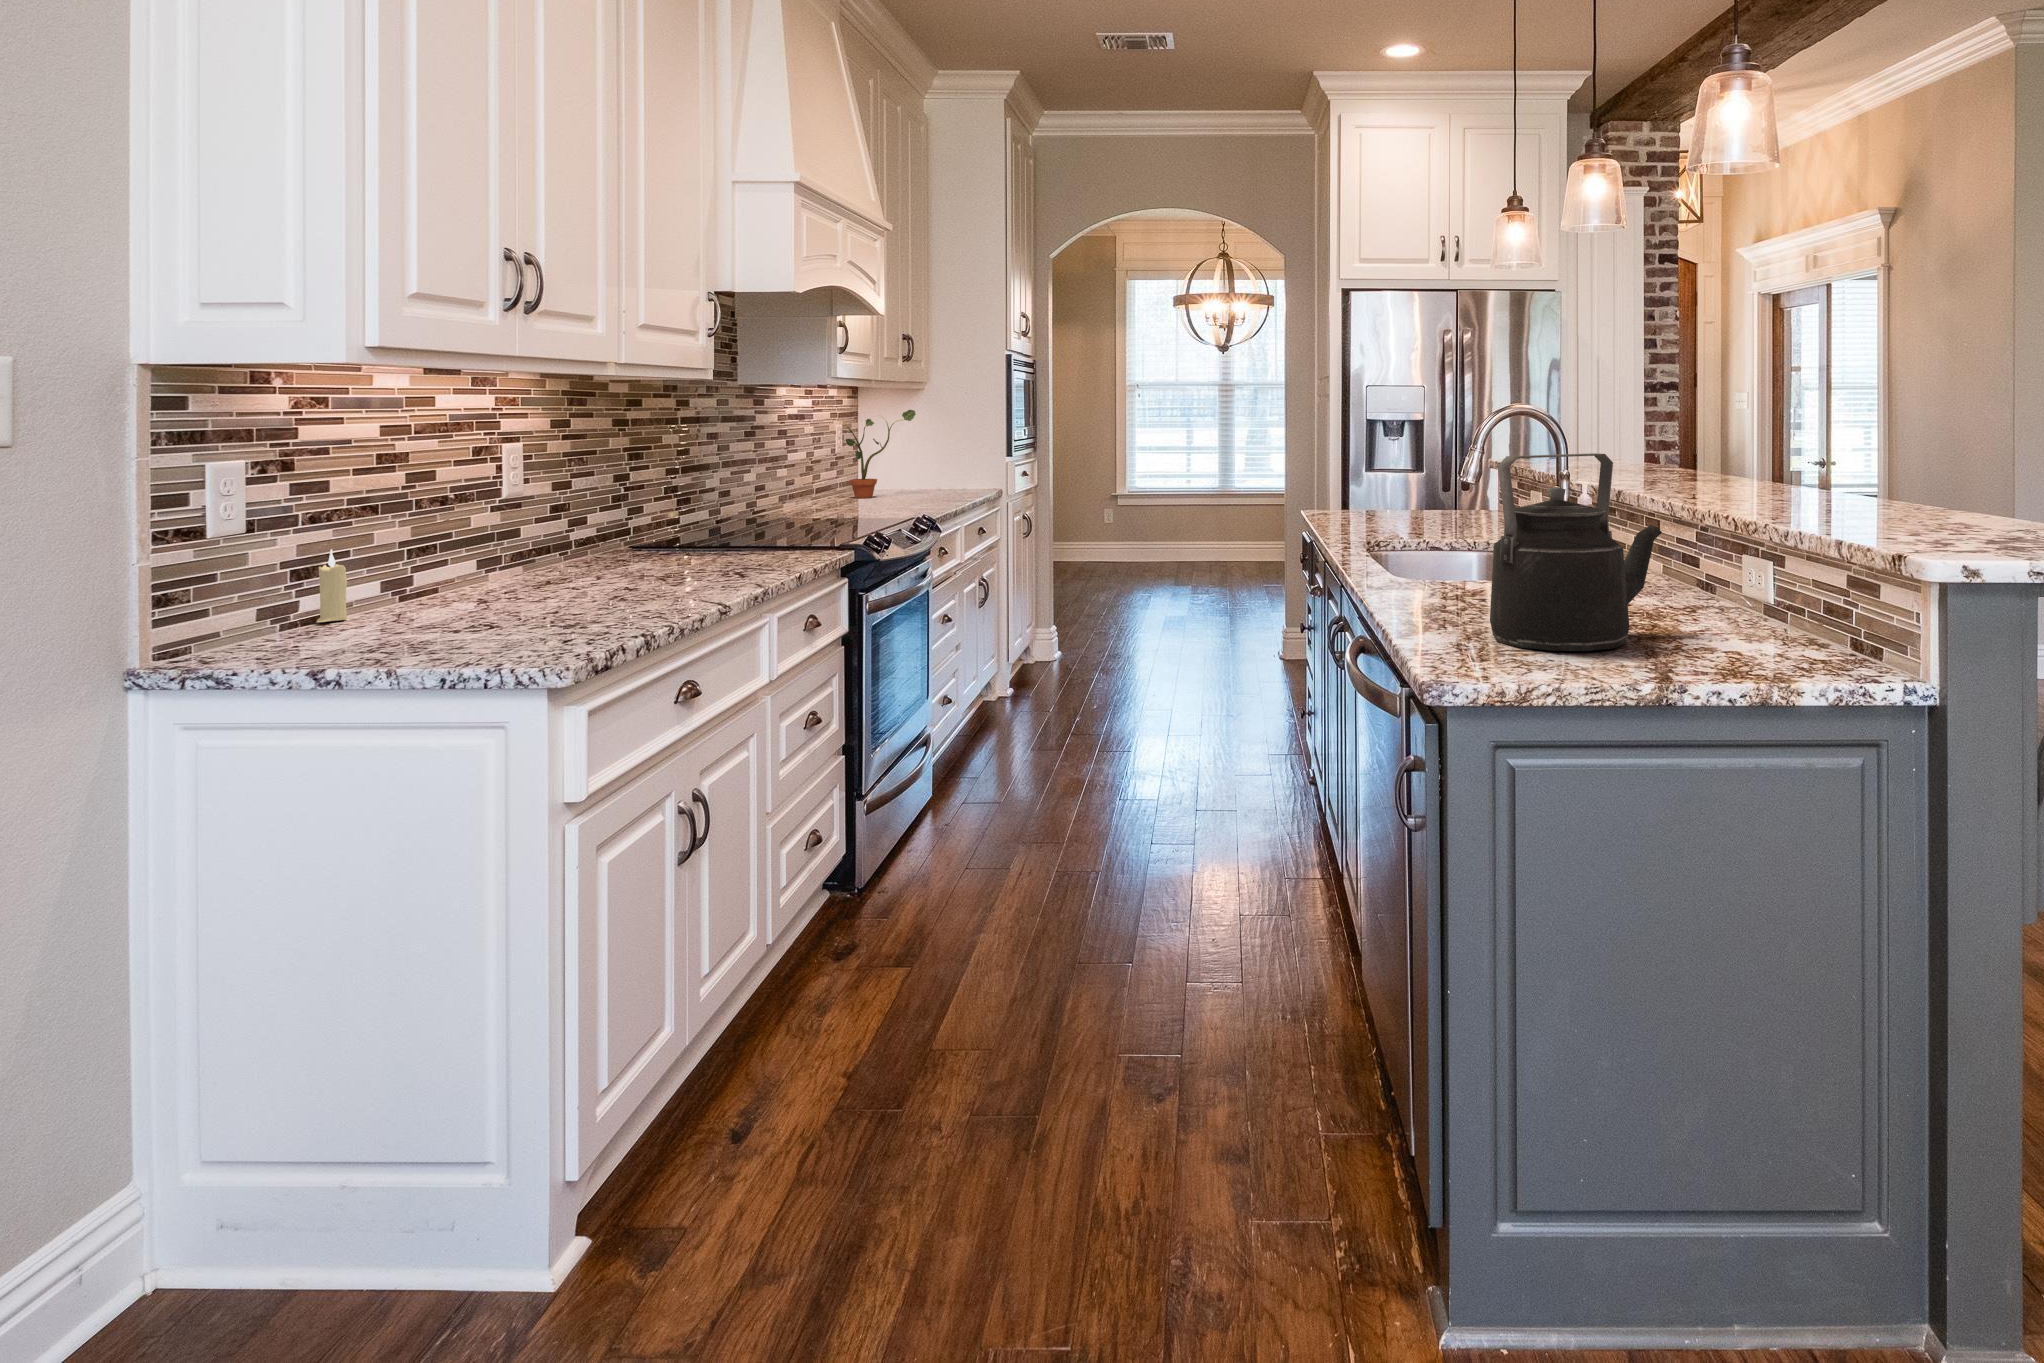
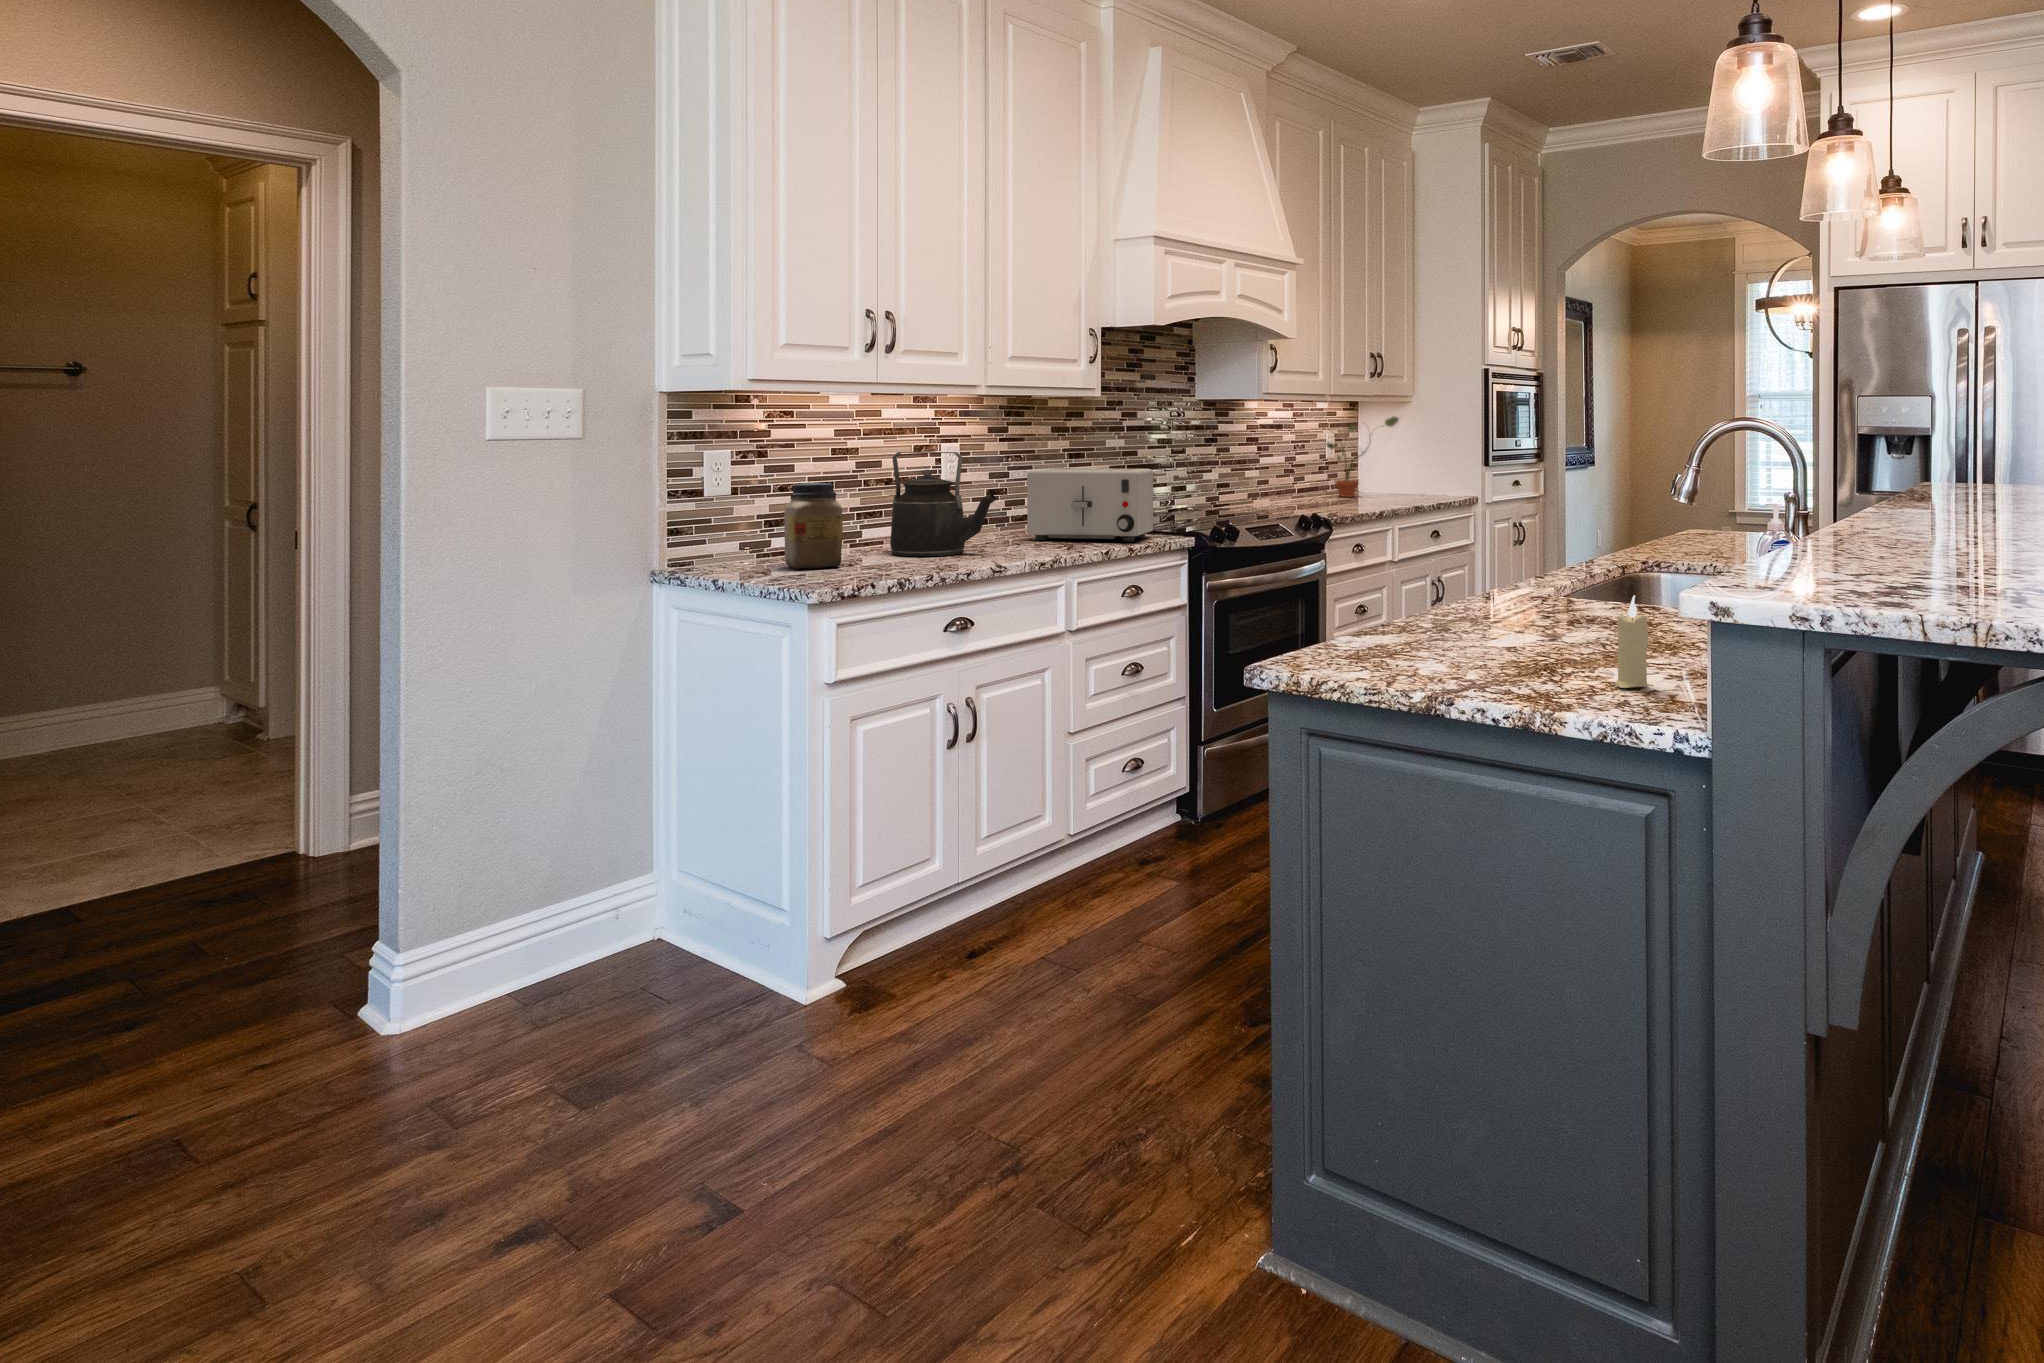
kettle: present [1490,453,1662,651] -> present [890,452,996,556]
toaster: none [648,471,801,566] -> present [1027,468,1153,541]
jar: none [390,503,493,633] -> present [784,483,842,569]
candle: present [317,549,347,622] -> present [1615,595,1648,688]

